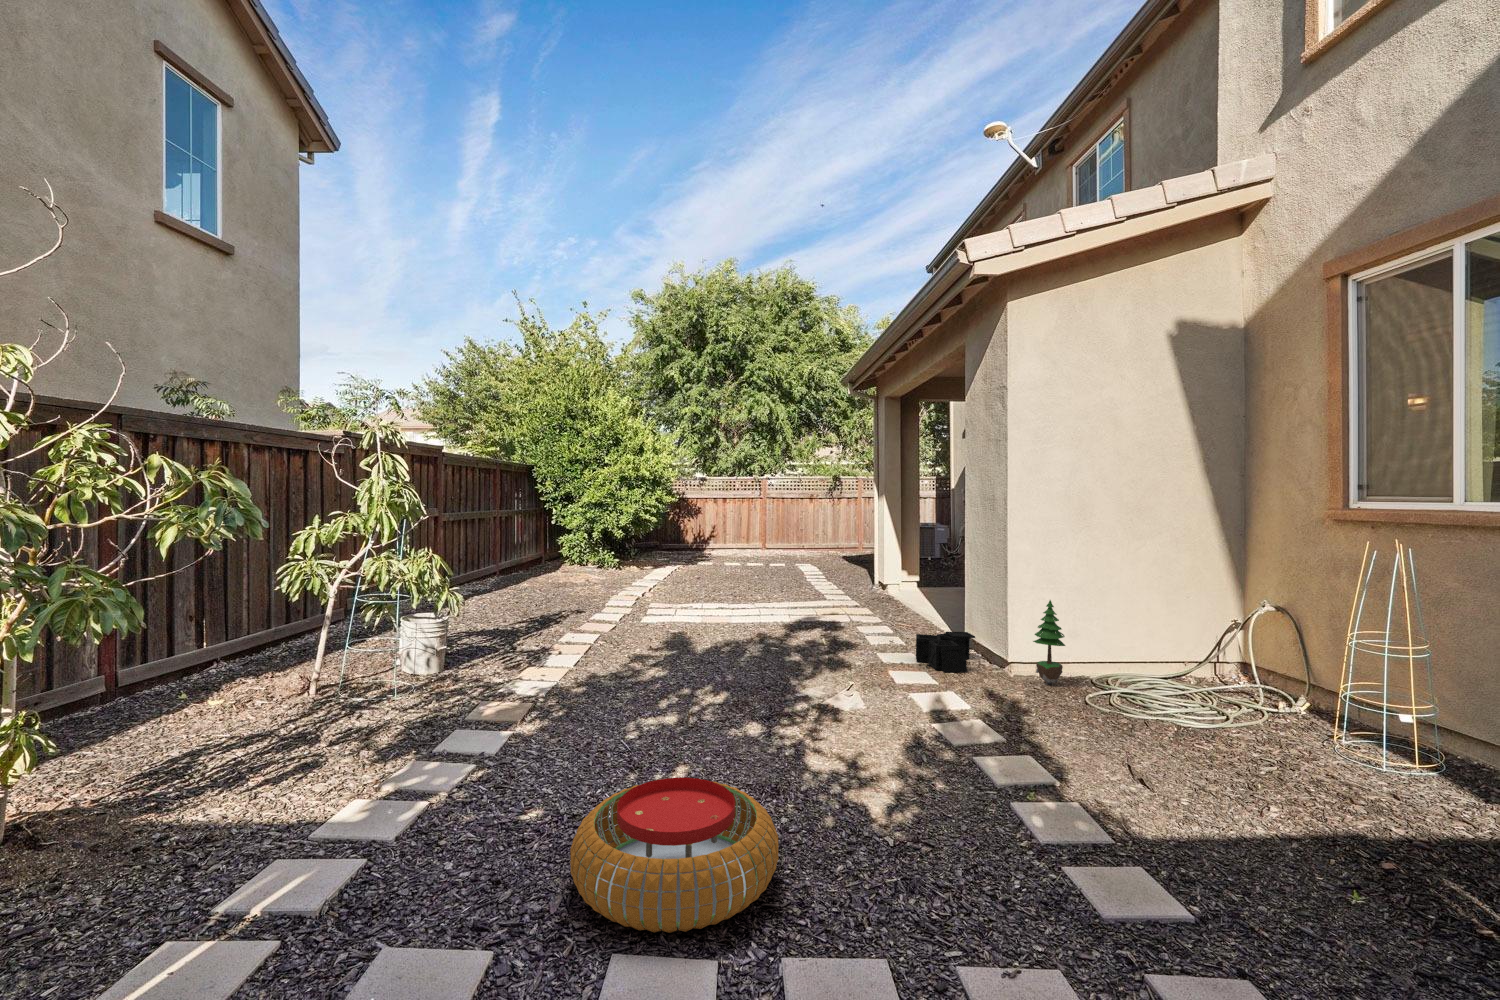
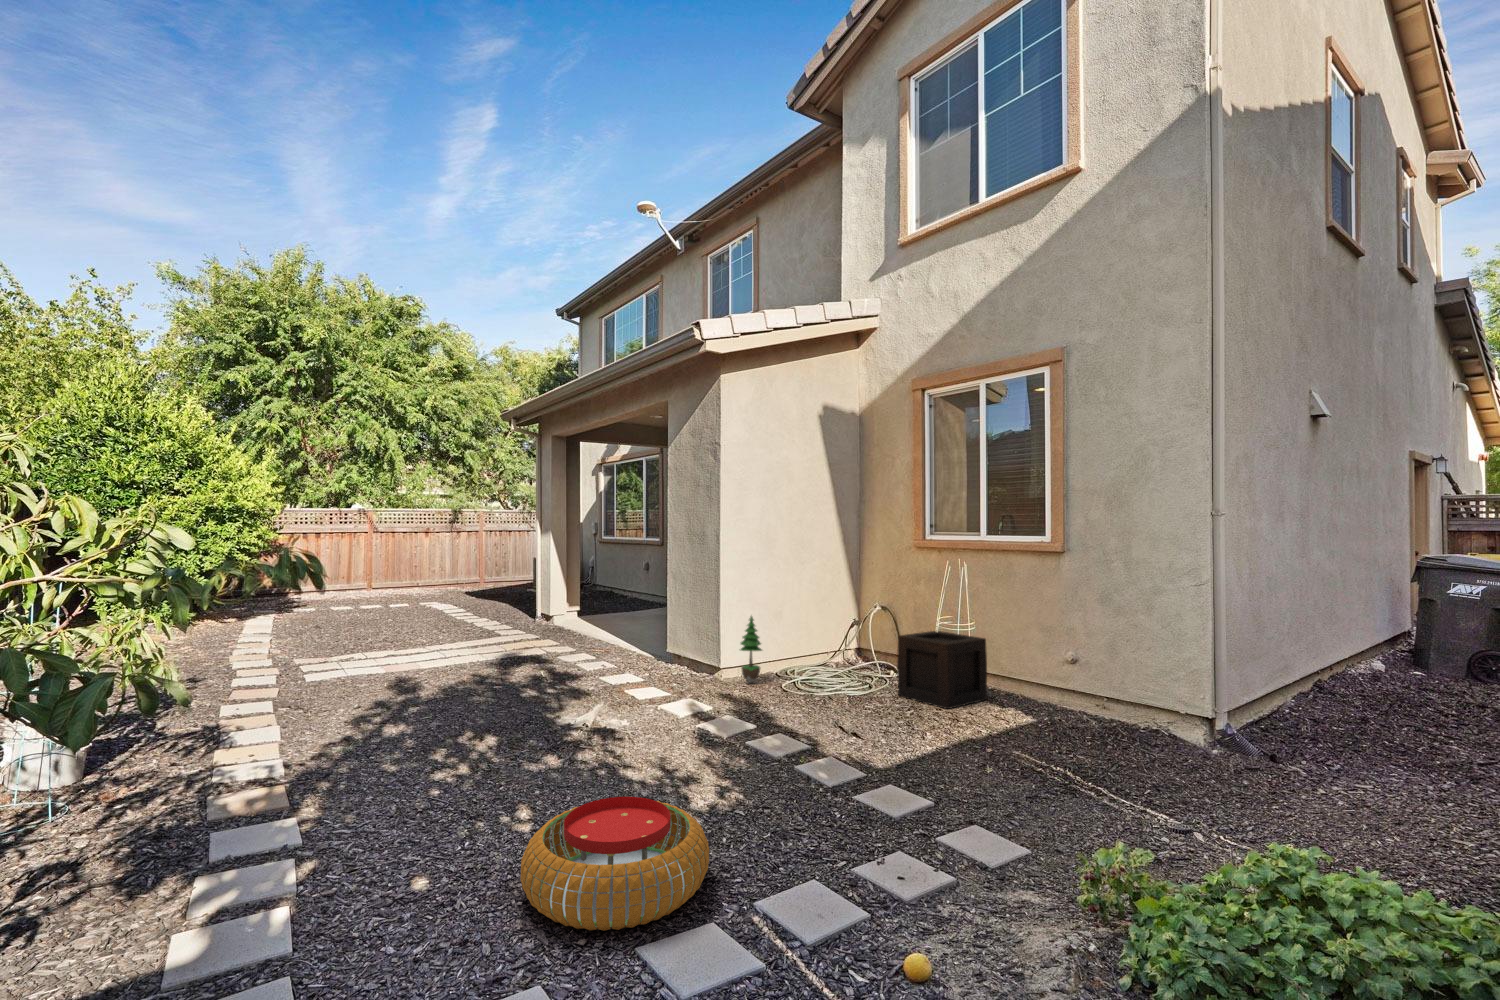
storage bin: present [916,632,975,672] -> none [634,650,686,686]
wooden crate: none [1270,650,1460,778] -> present [897,631,987,709]

